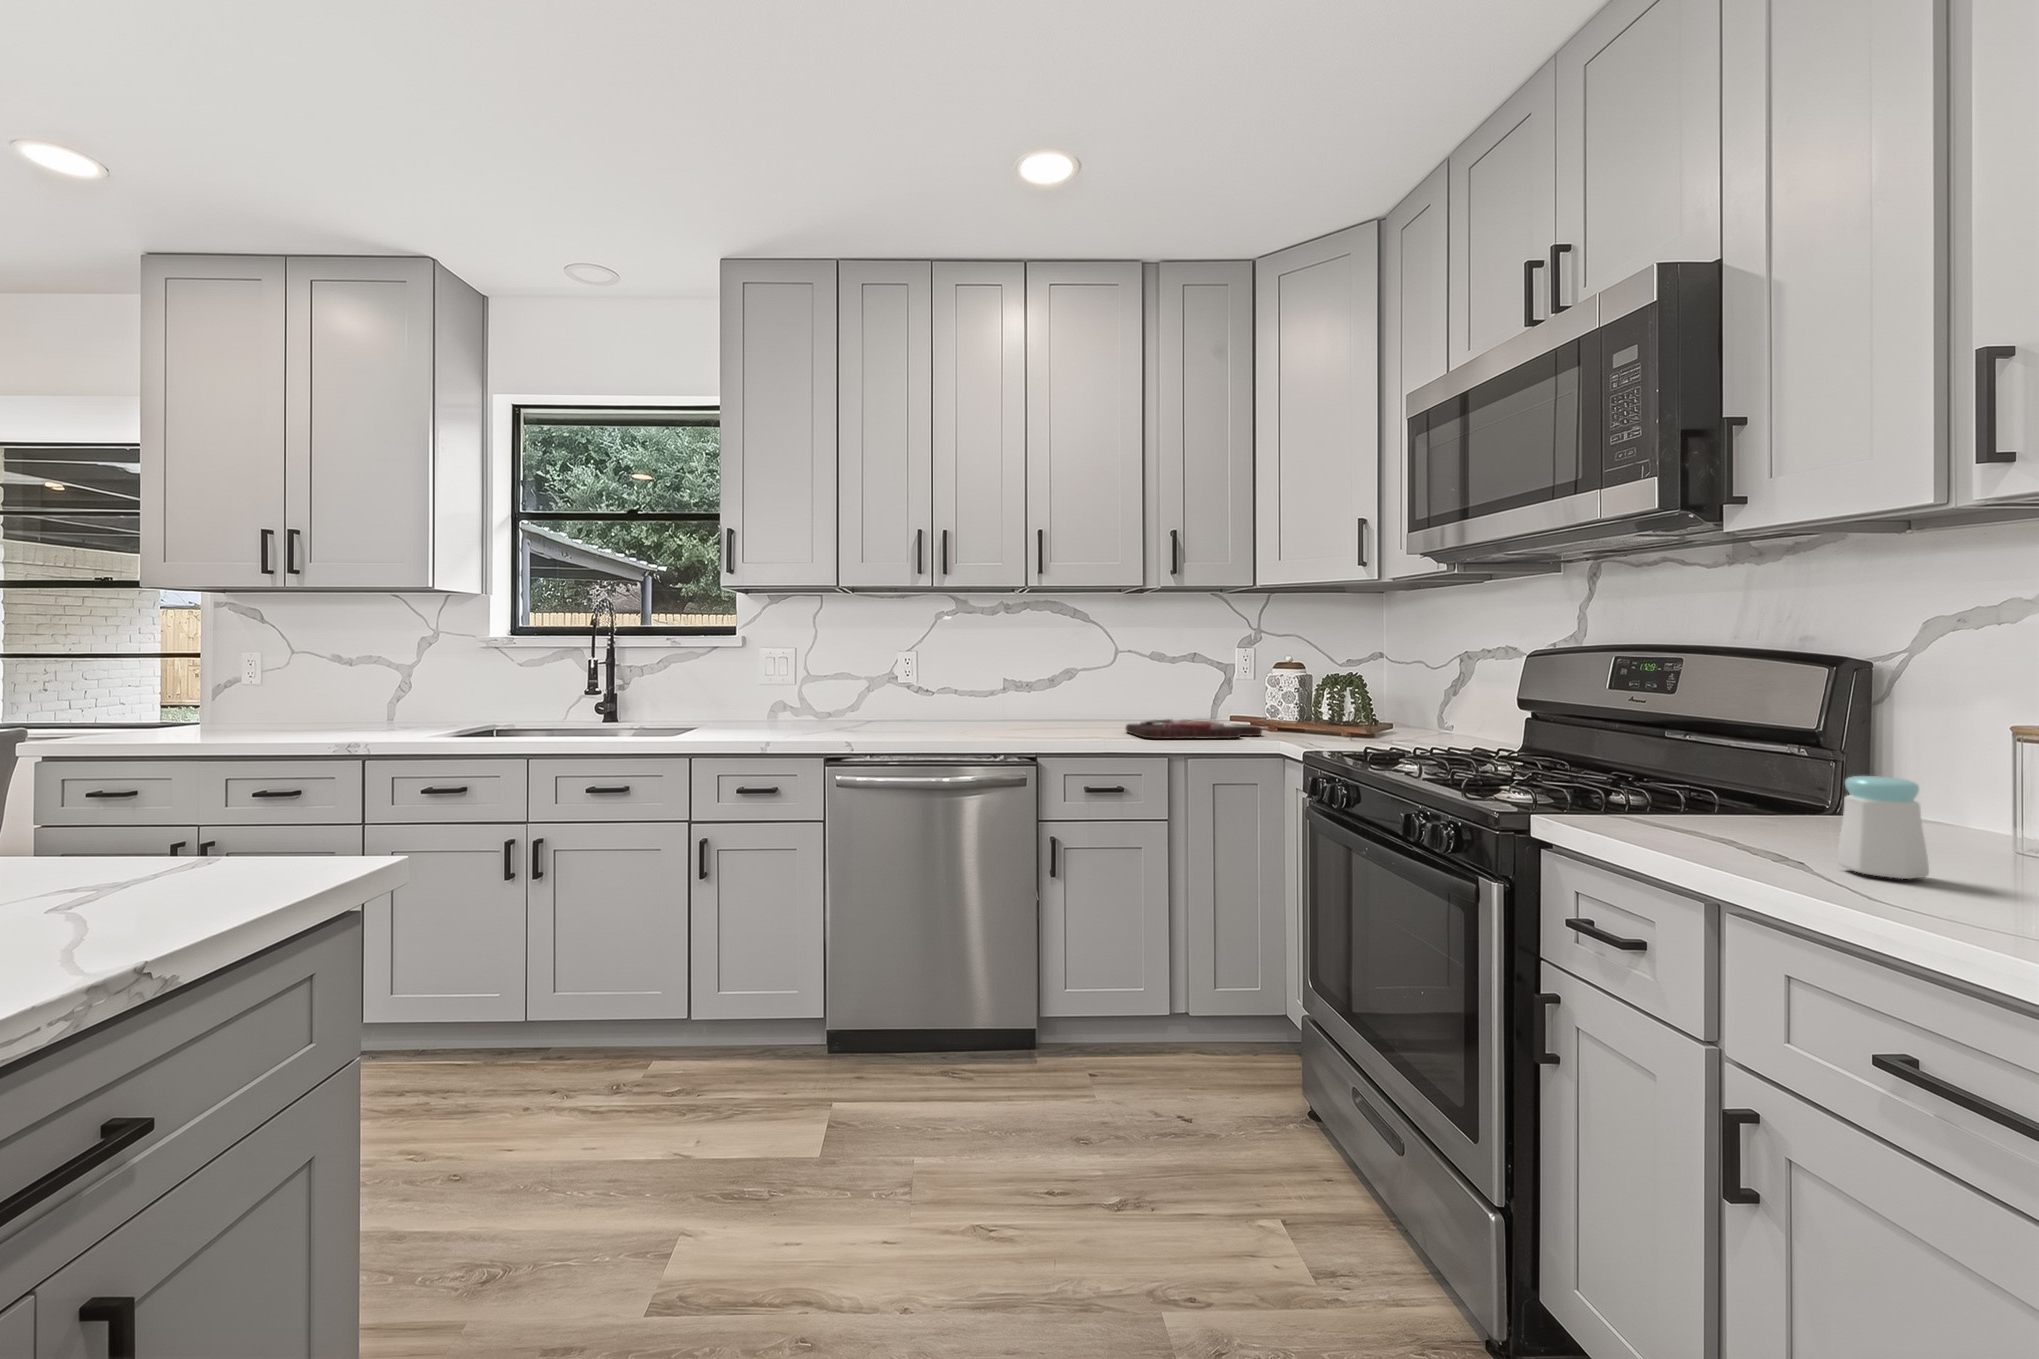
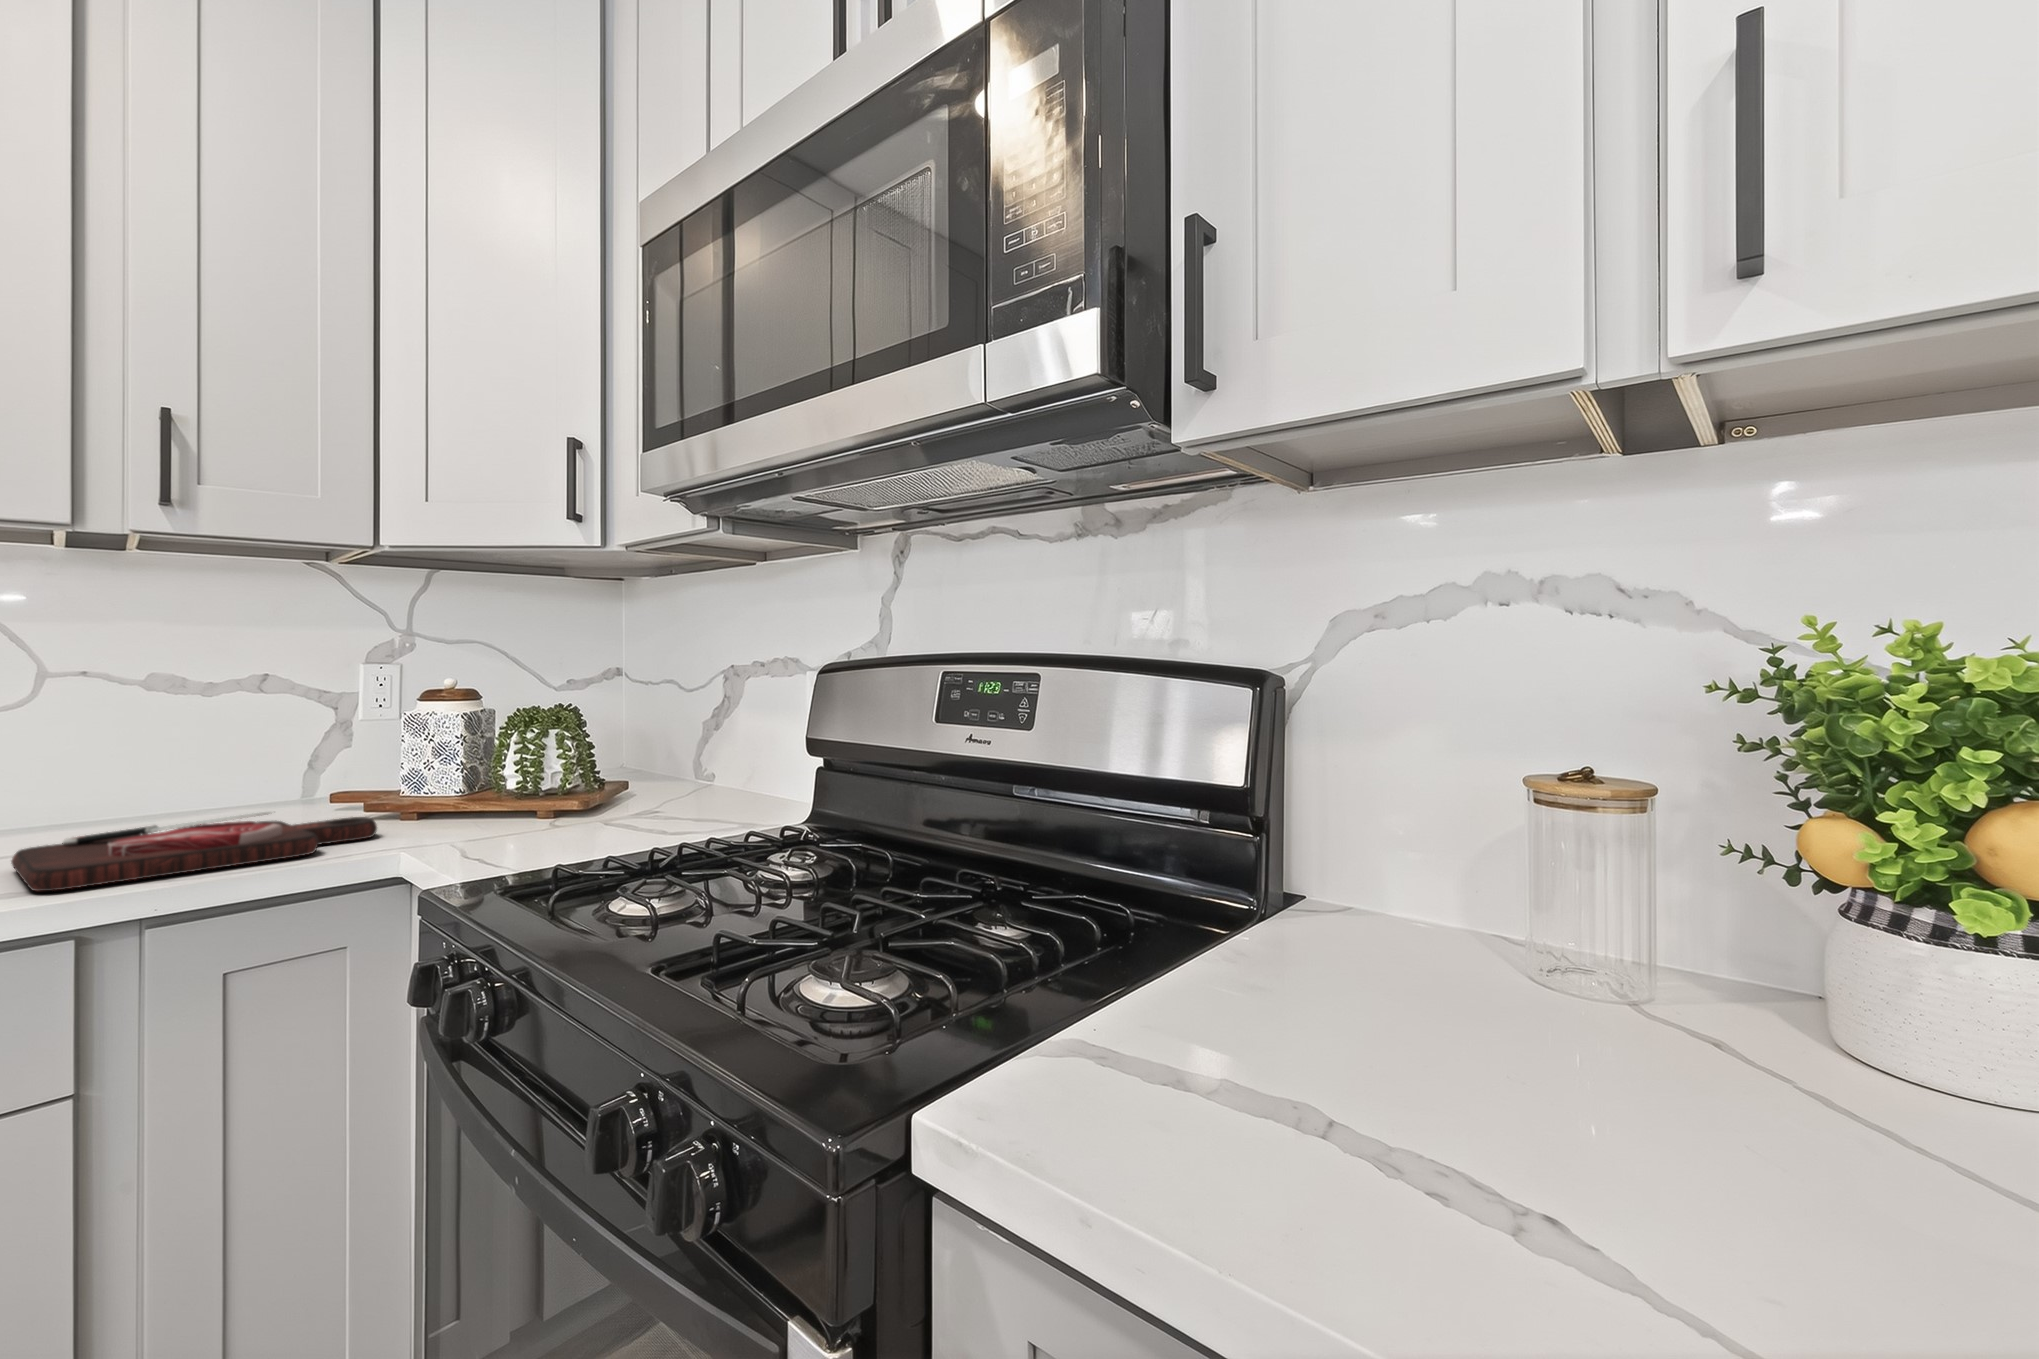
salt shaker: present [1837,776,1929,879] -> none [1587,971,1770,1258]

